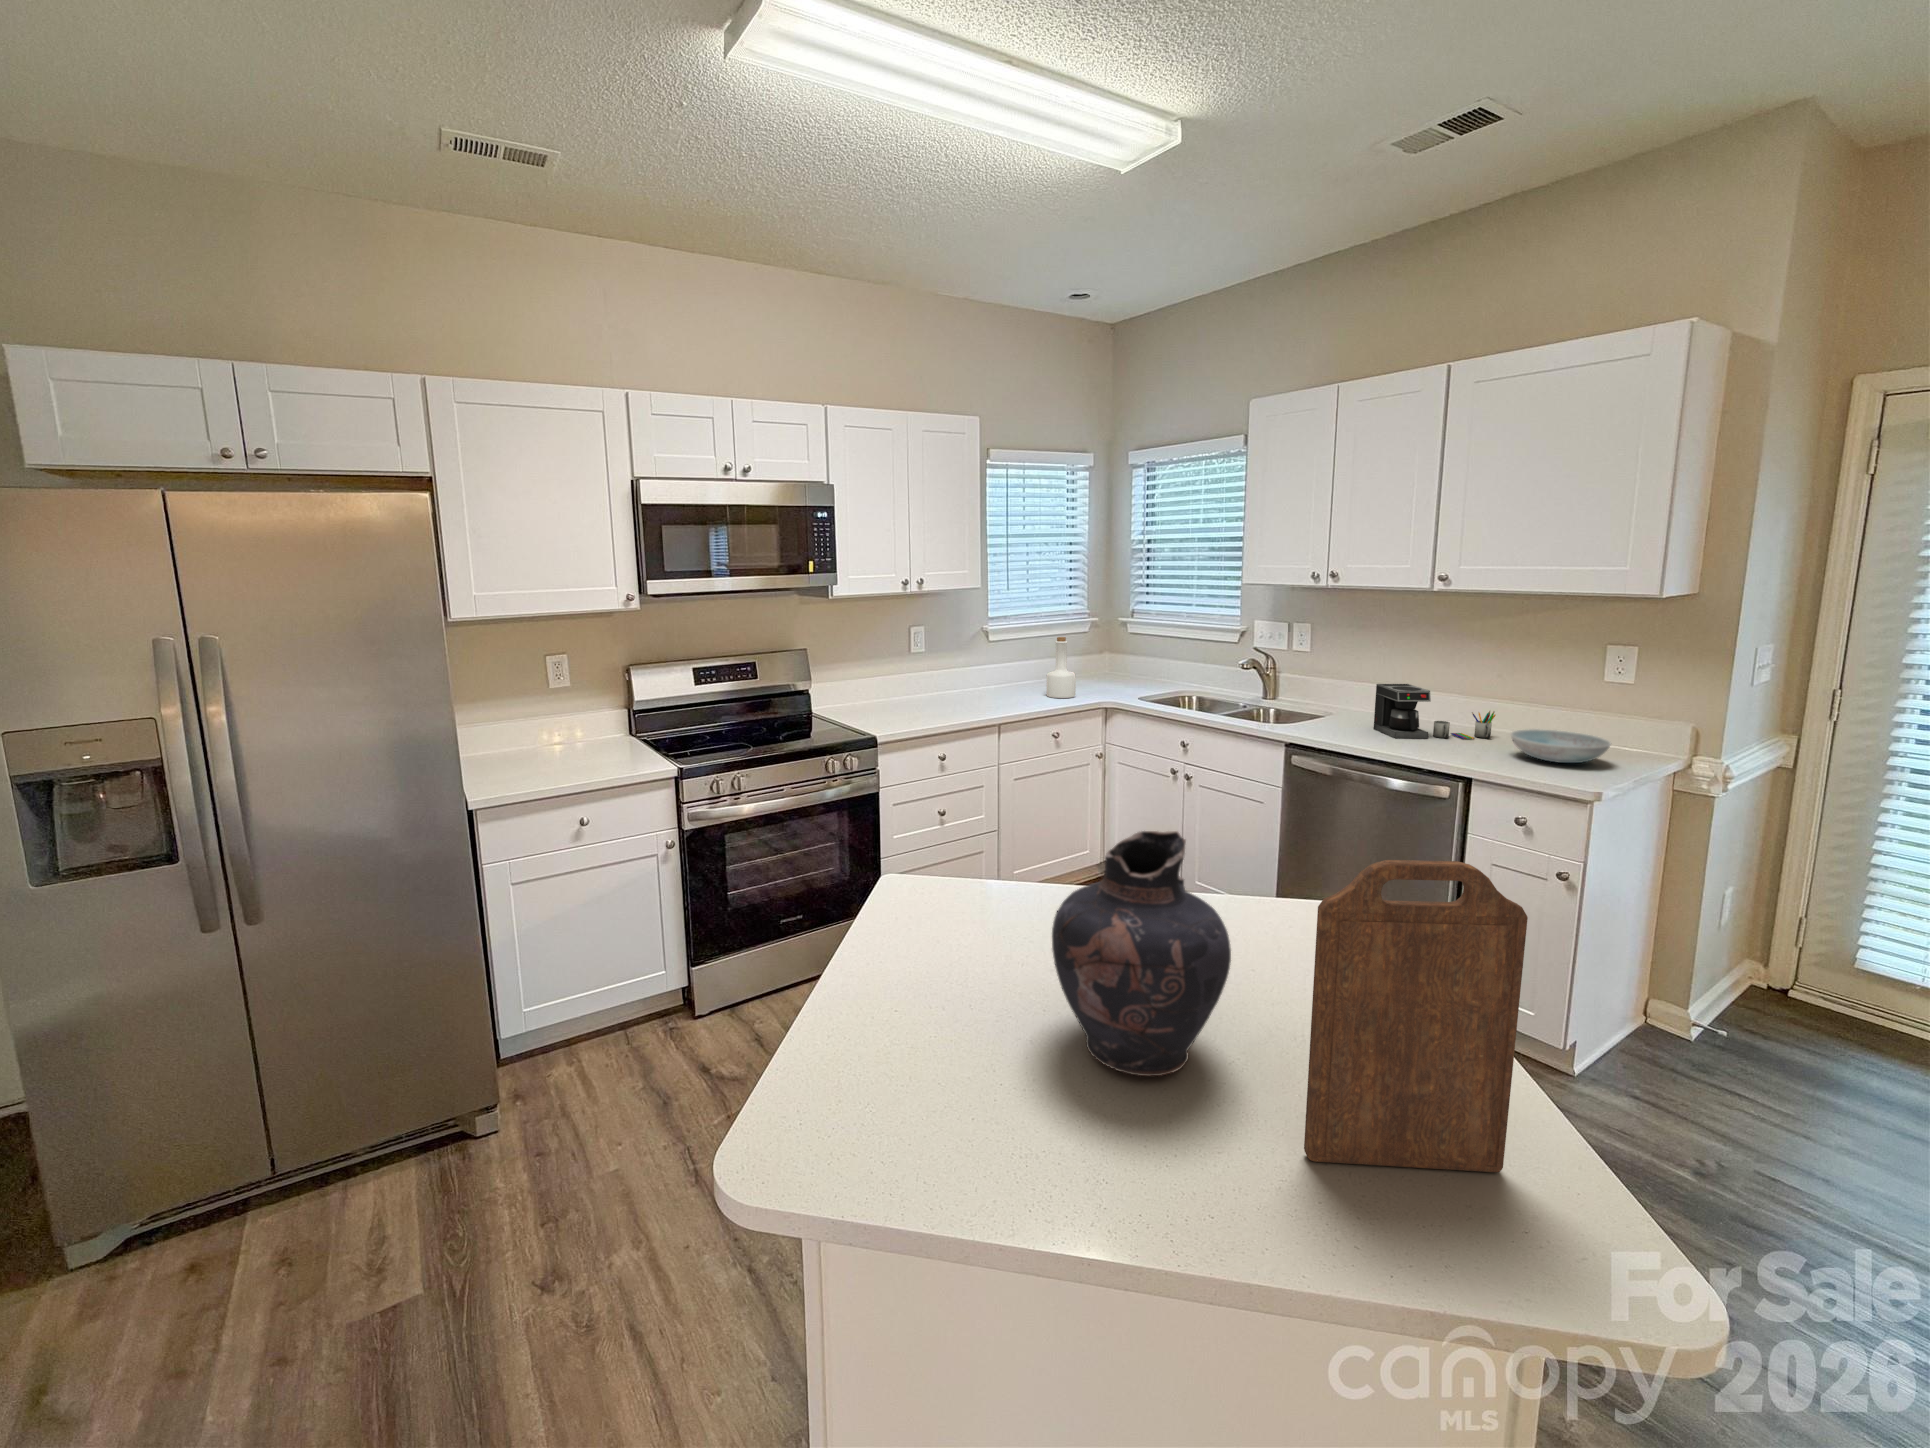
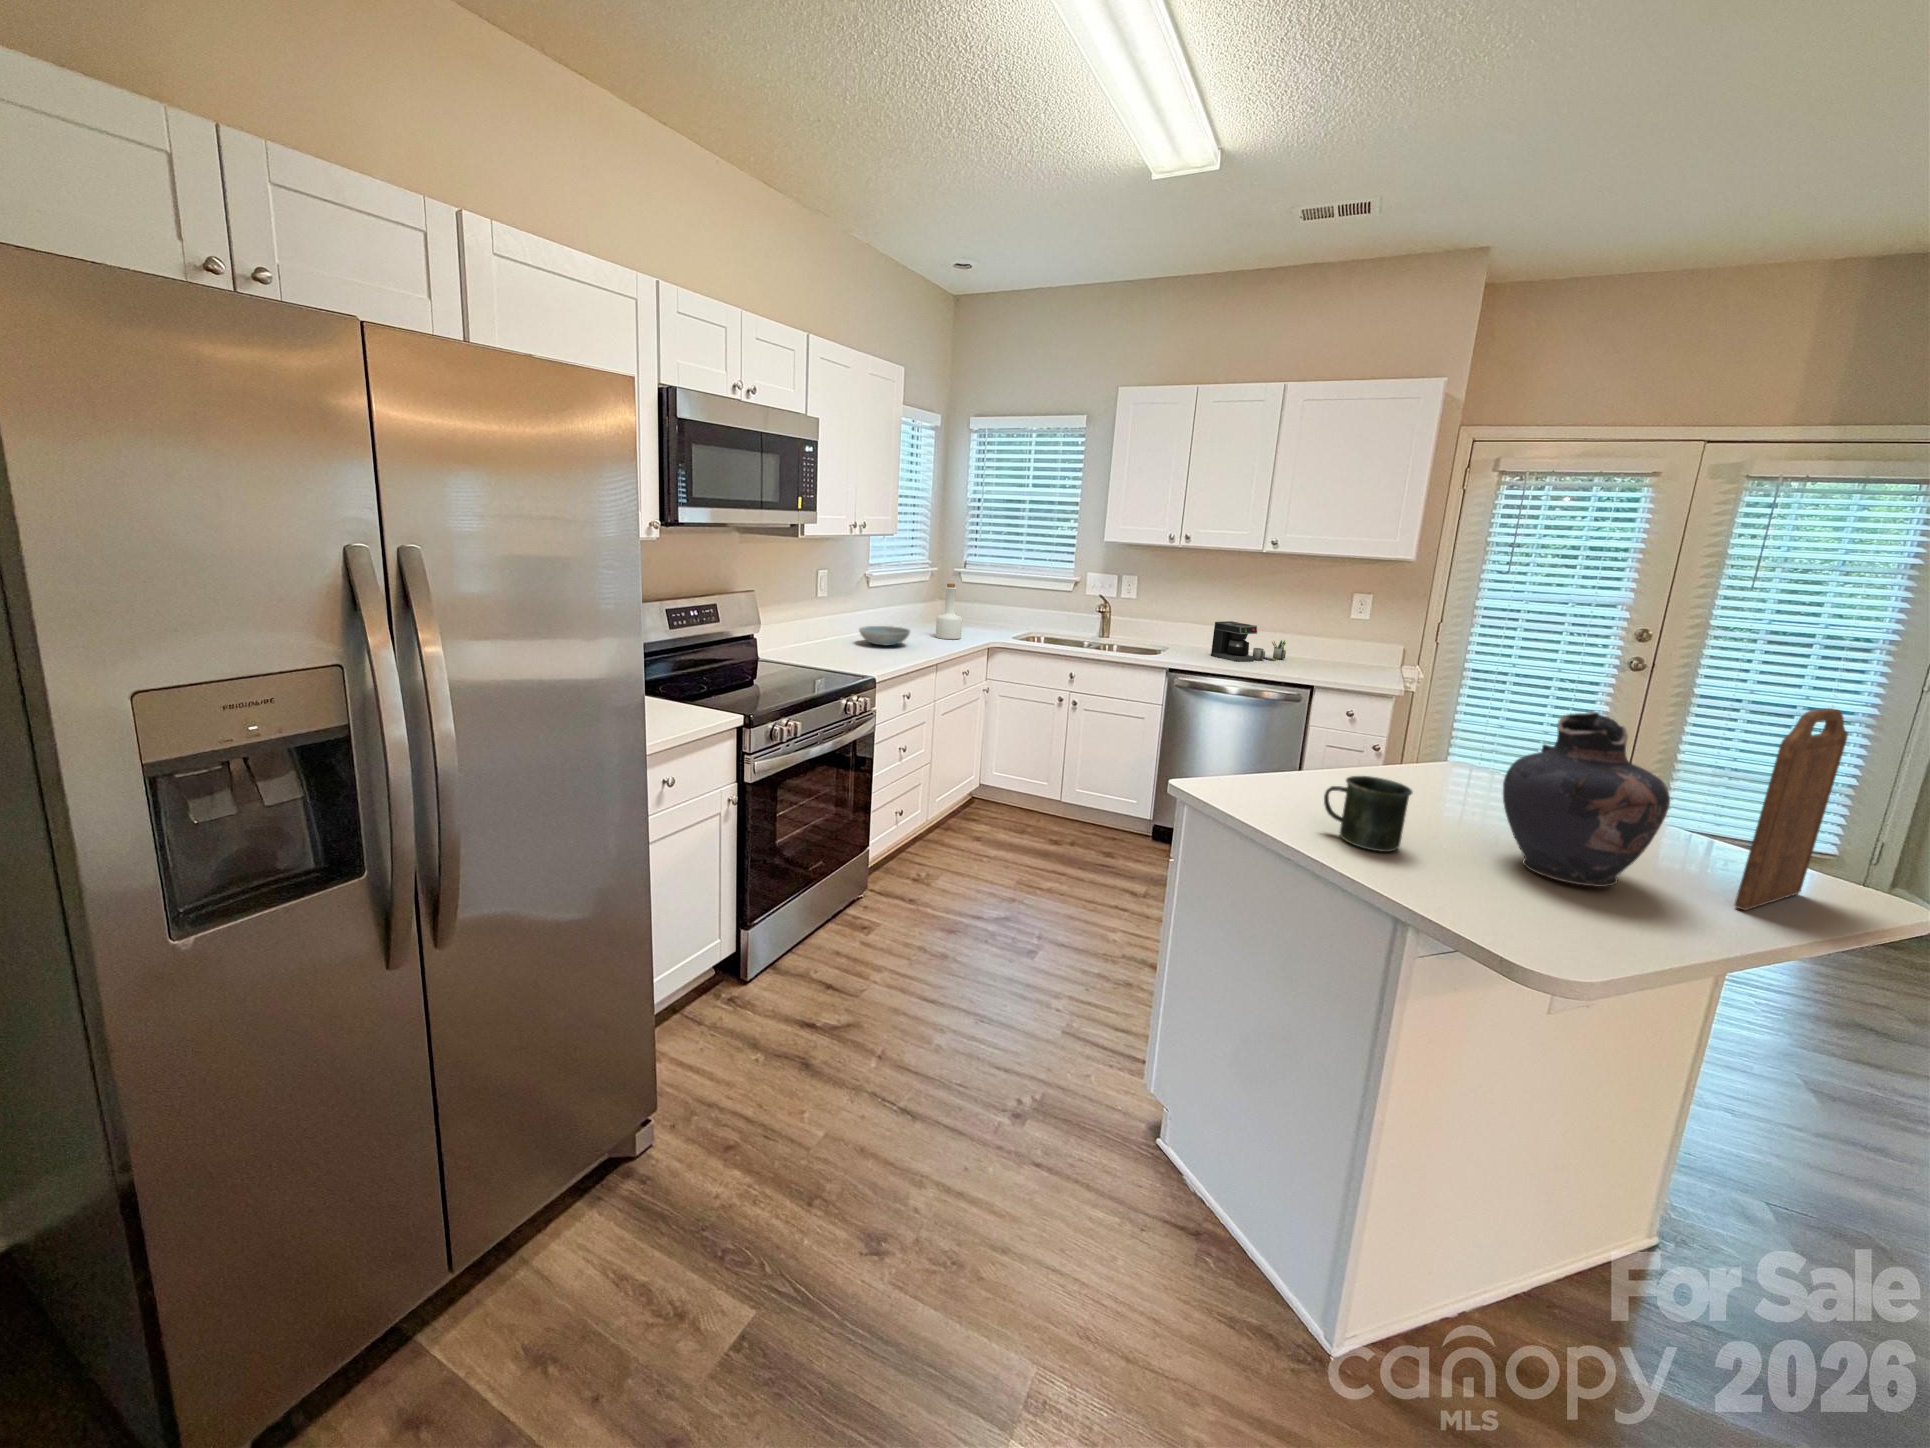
dish: present [1510,729,1611,763] -> present [859,626,910,646]
mug: none [927,881,995,978] -> present [1324,776,1412,852]

